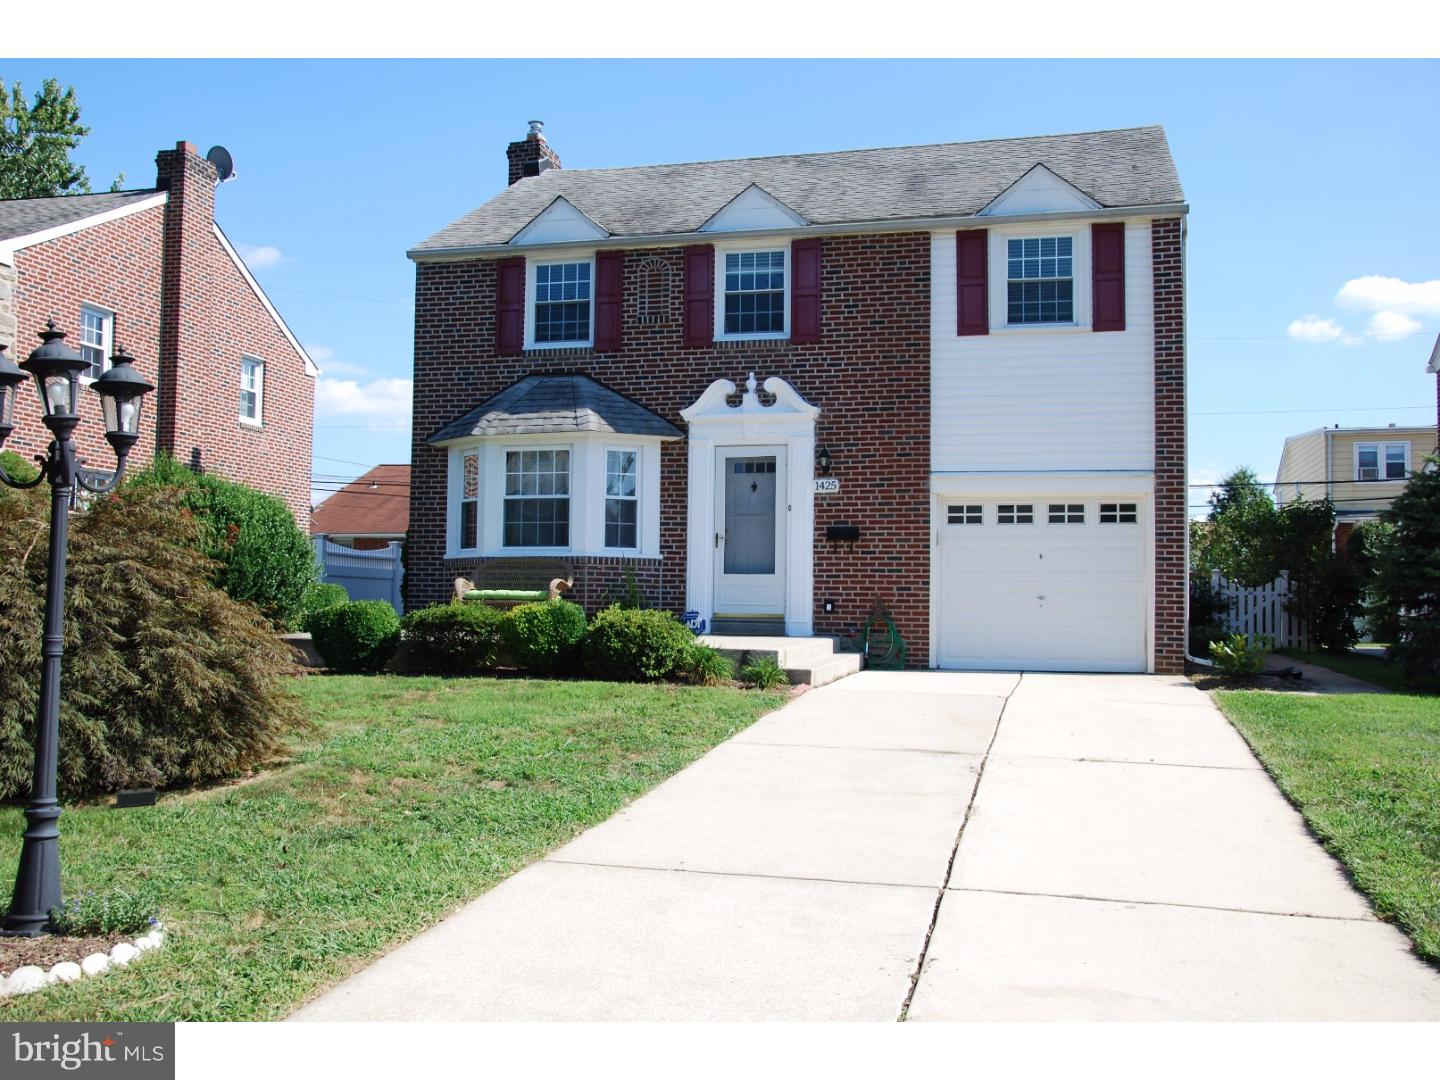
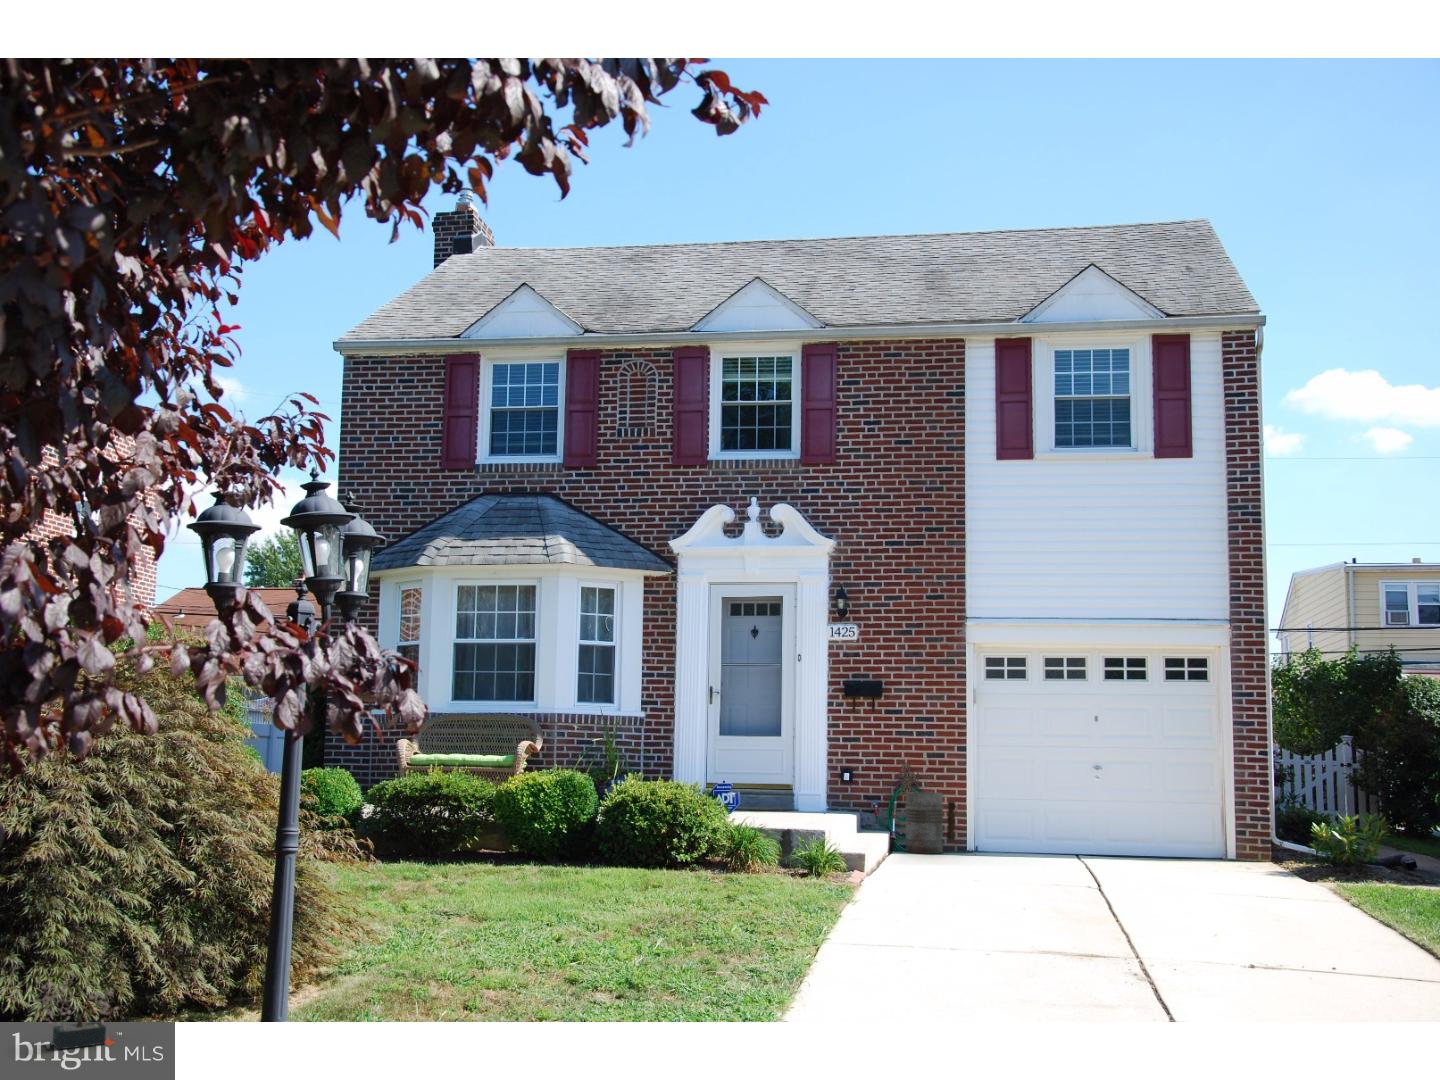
trash can: none [875,618,919,668] -> present [905,792,957,854]

